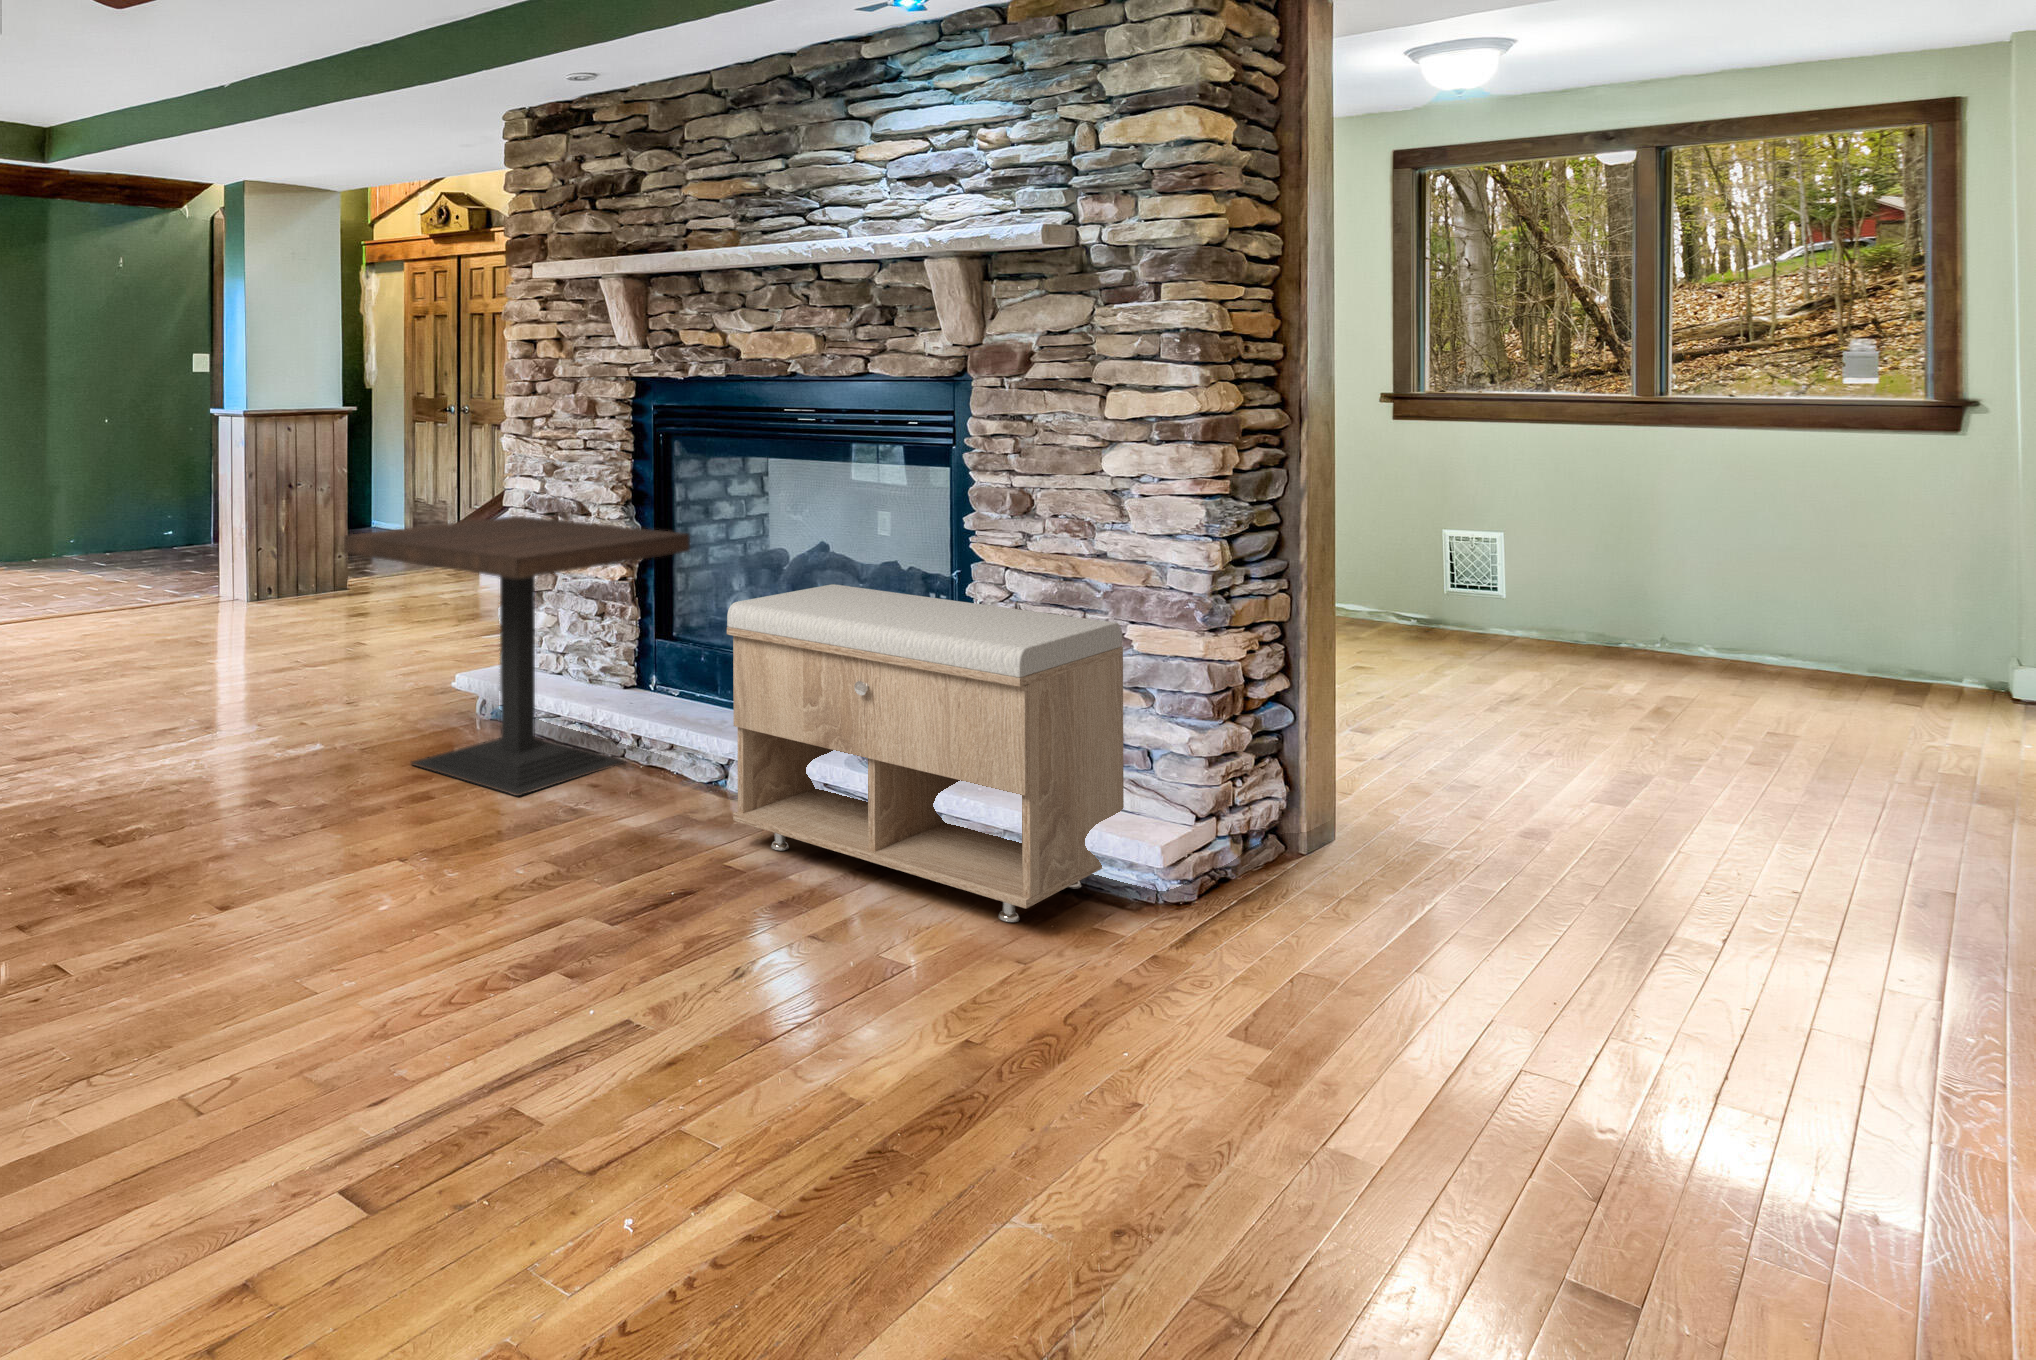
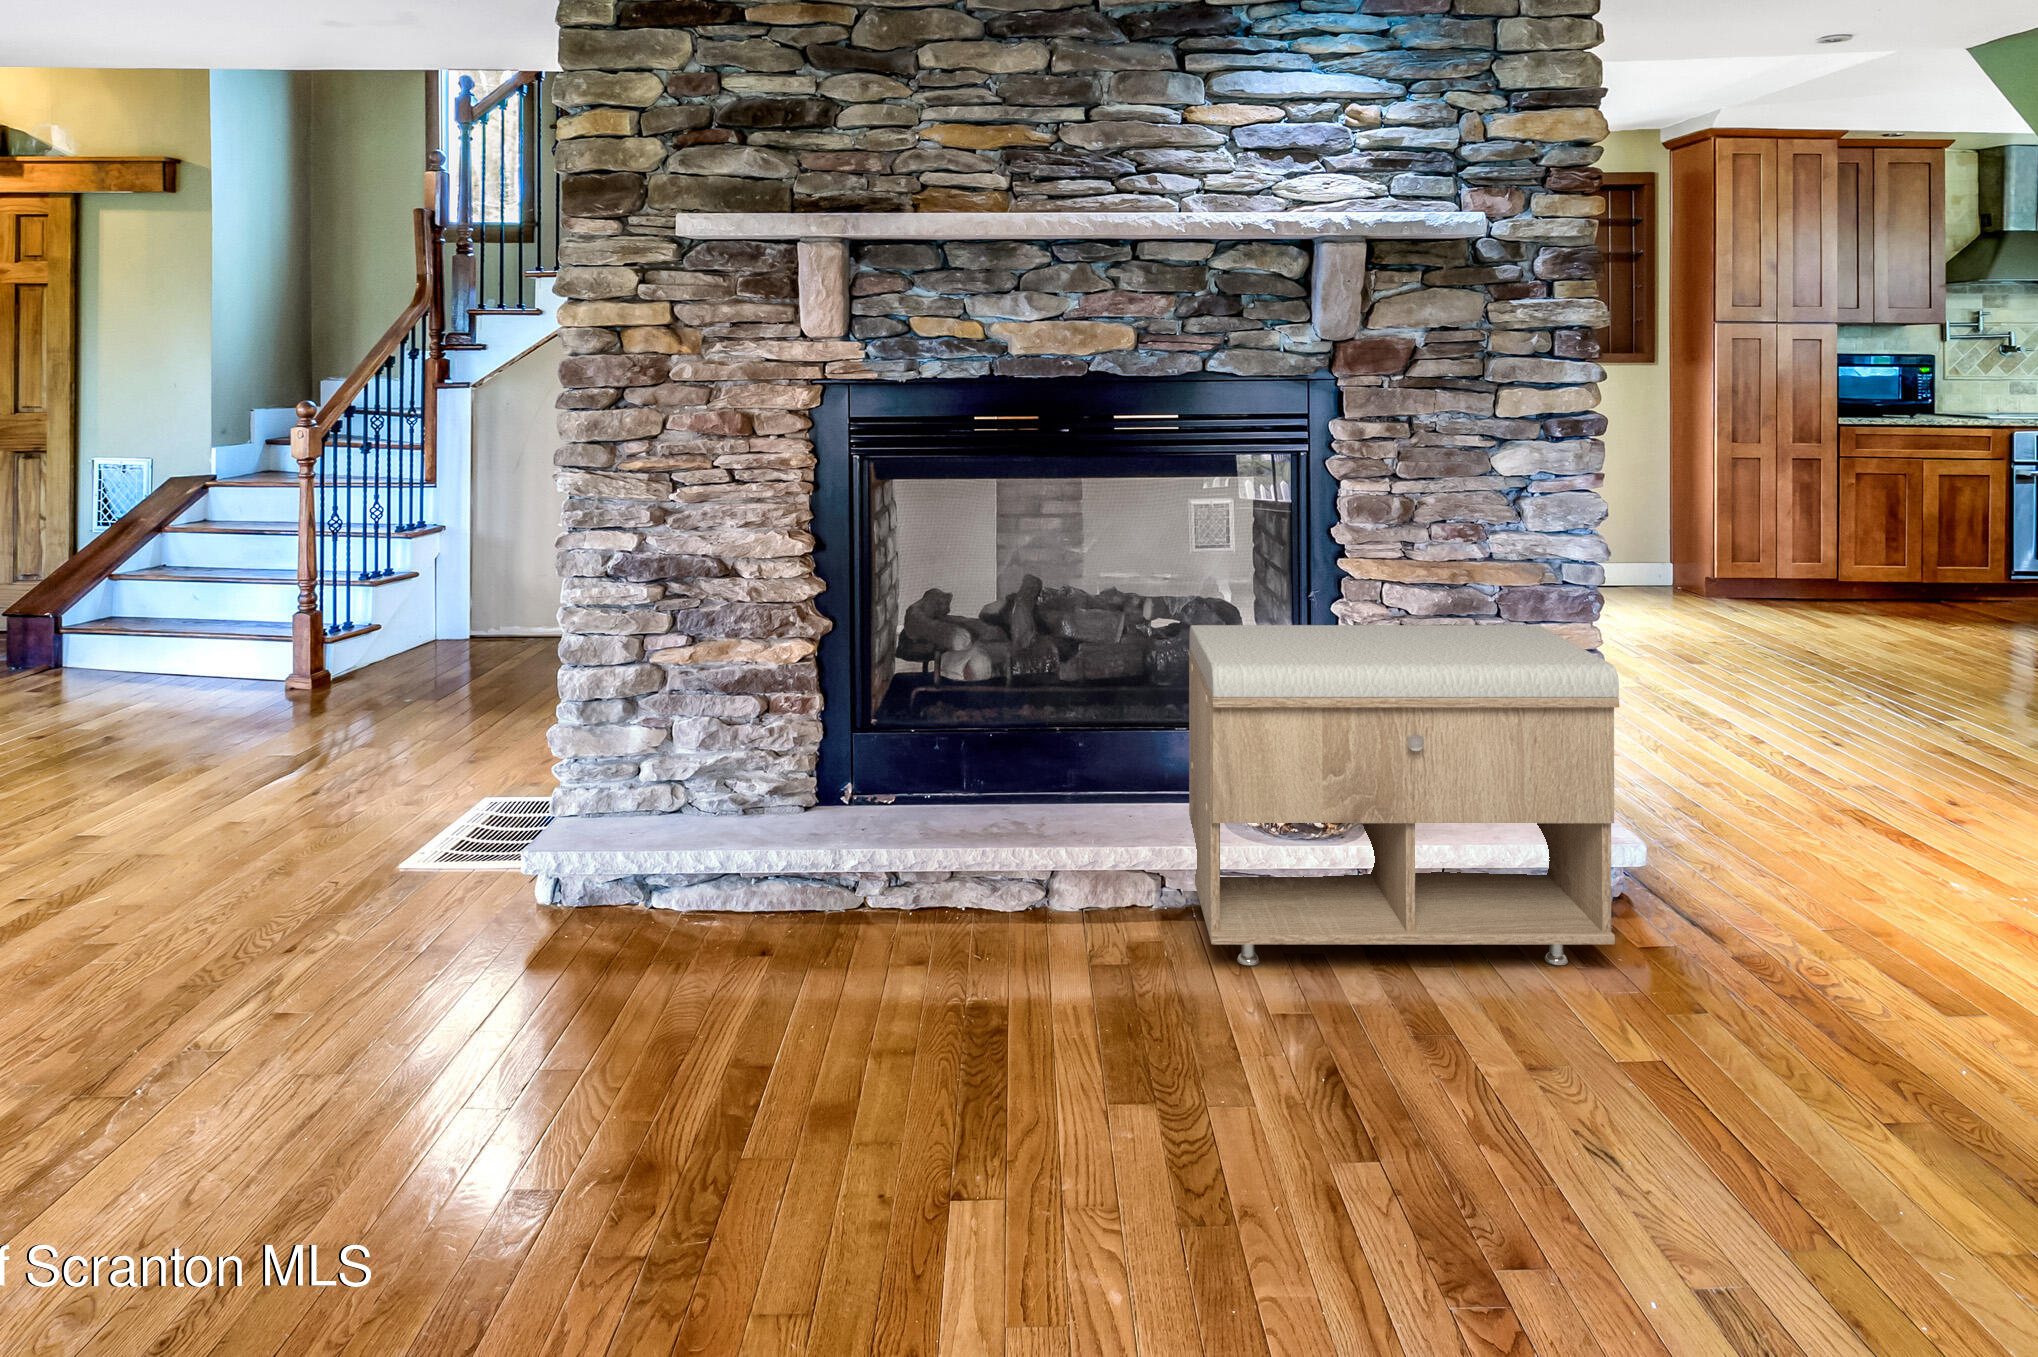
side table: present [344,516,690,796] -> none [503,584,938,1012]

